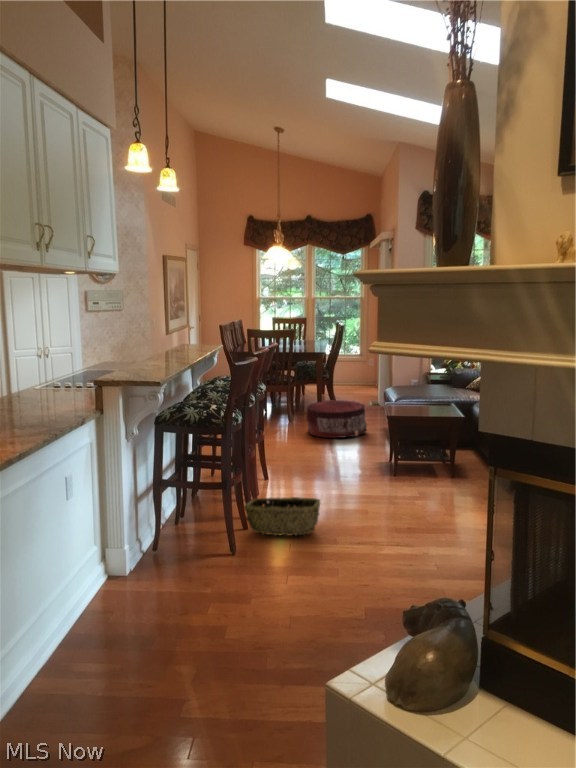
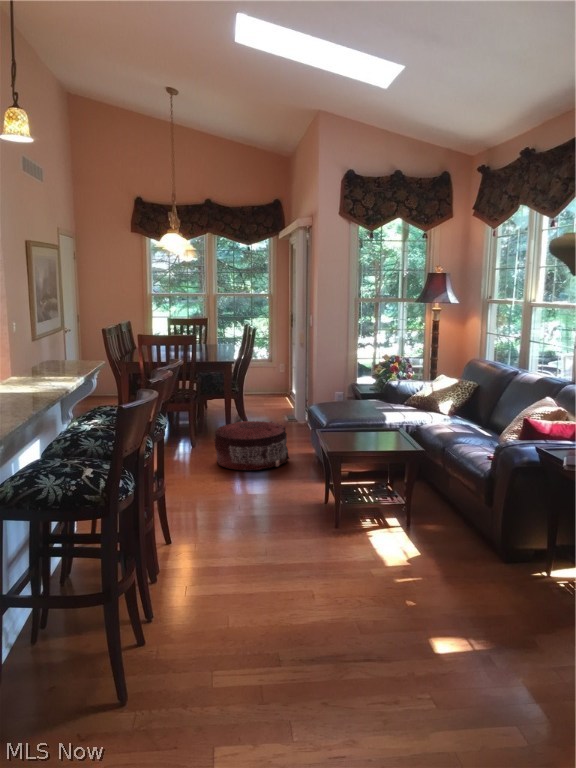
woven basket: present [244,497,320,536] -> none [138,589,252,657]

